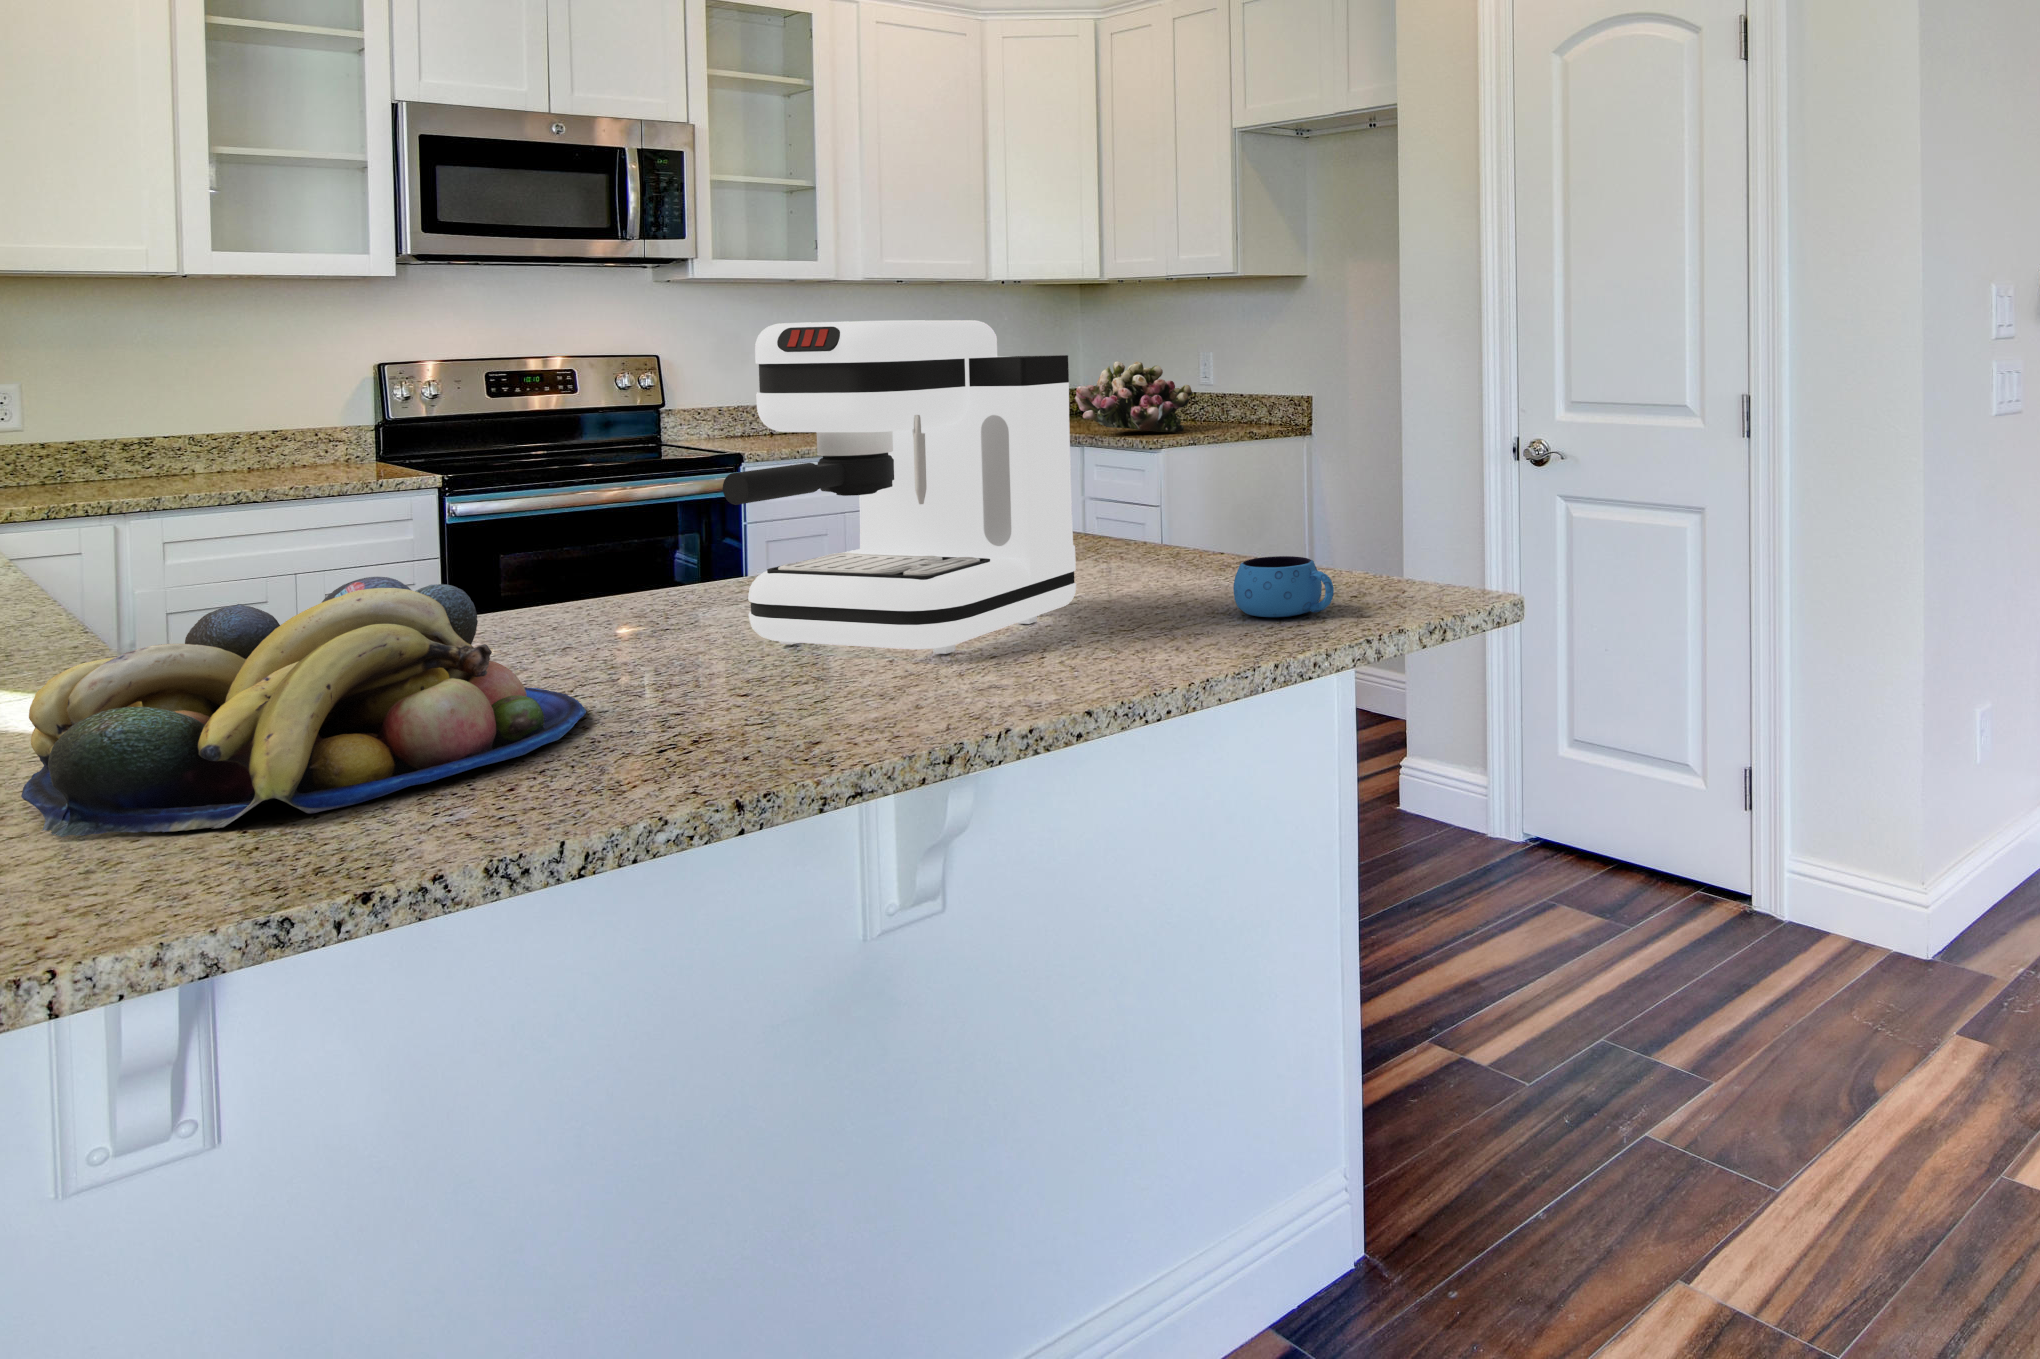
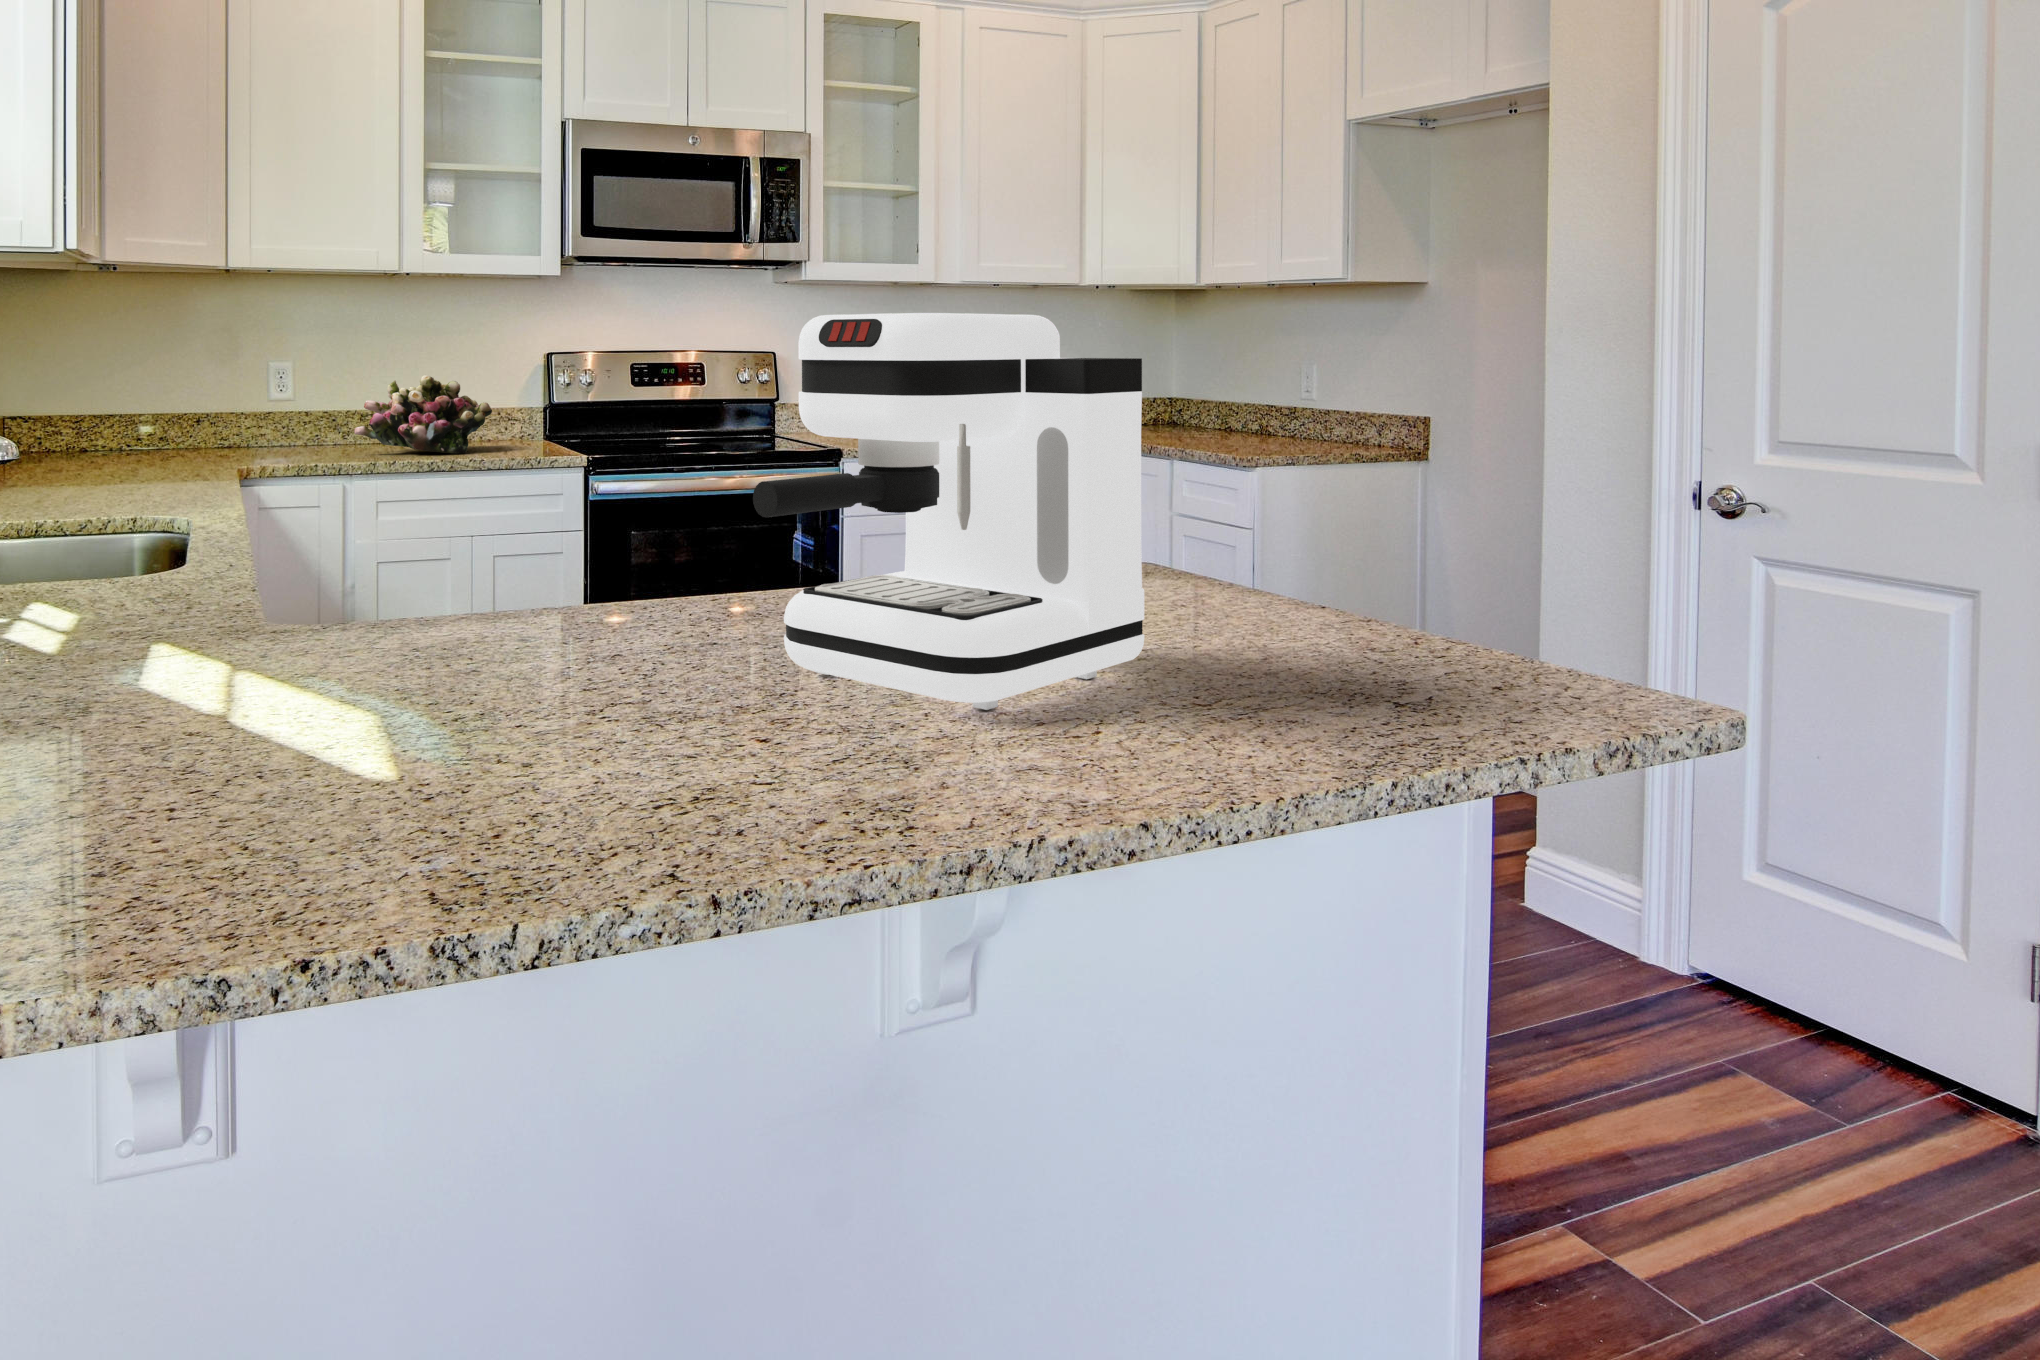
flower arrangement: present [1075,361,1192,432] -> present [354,375,492,454]
mug: present [1233,556,1334,617] -> none [1343,626,1484,709]
fruit bowl: present [21,577,586,837] -> none [105,569,604,834]

